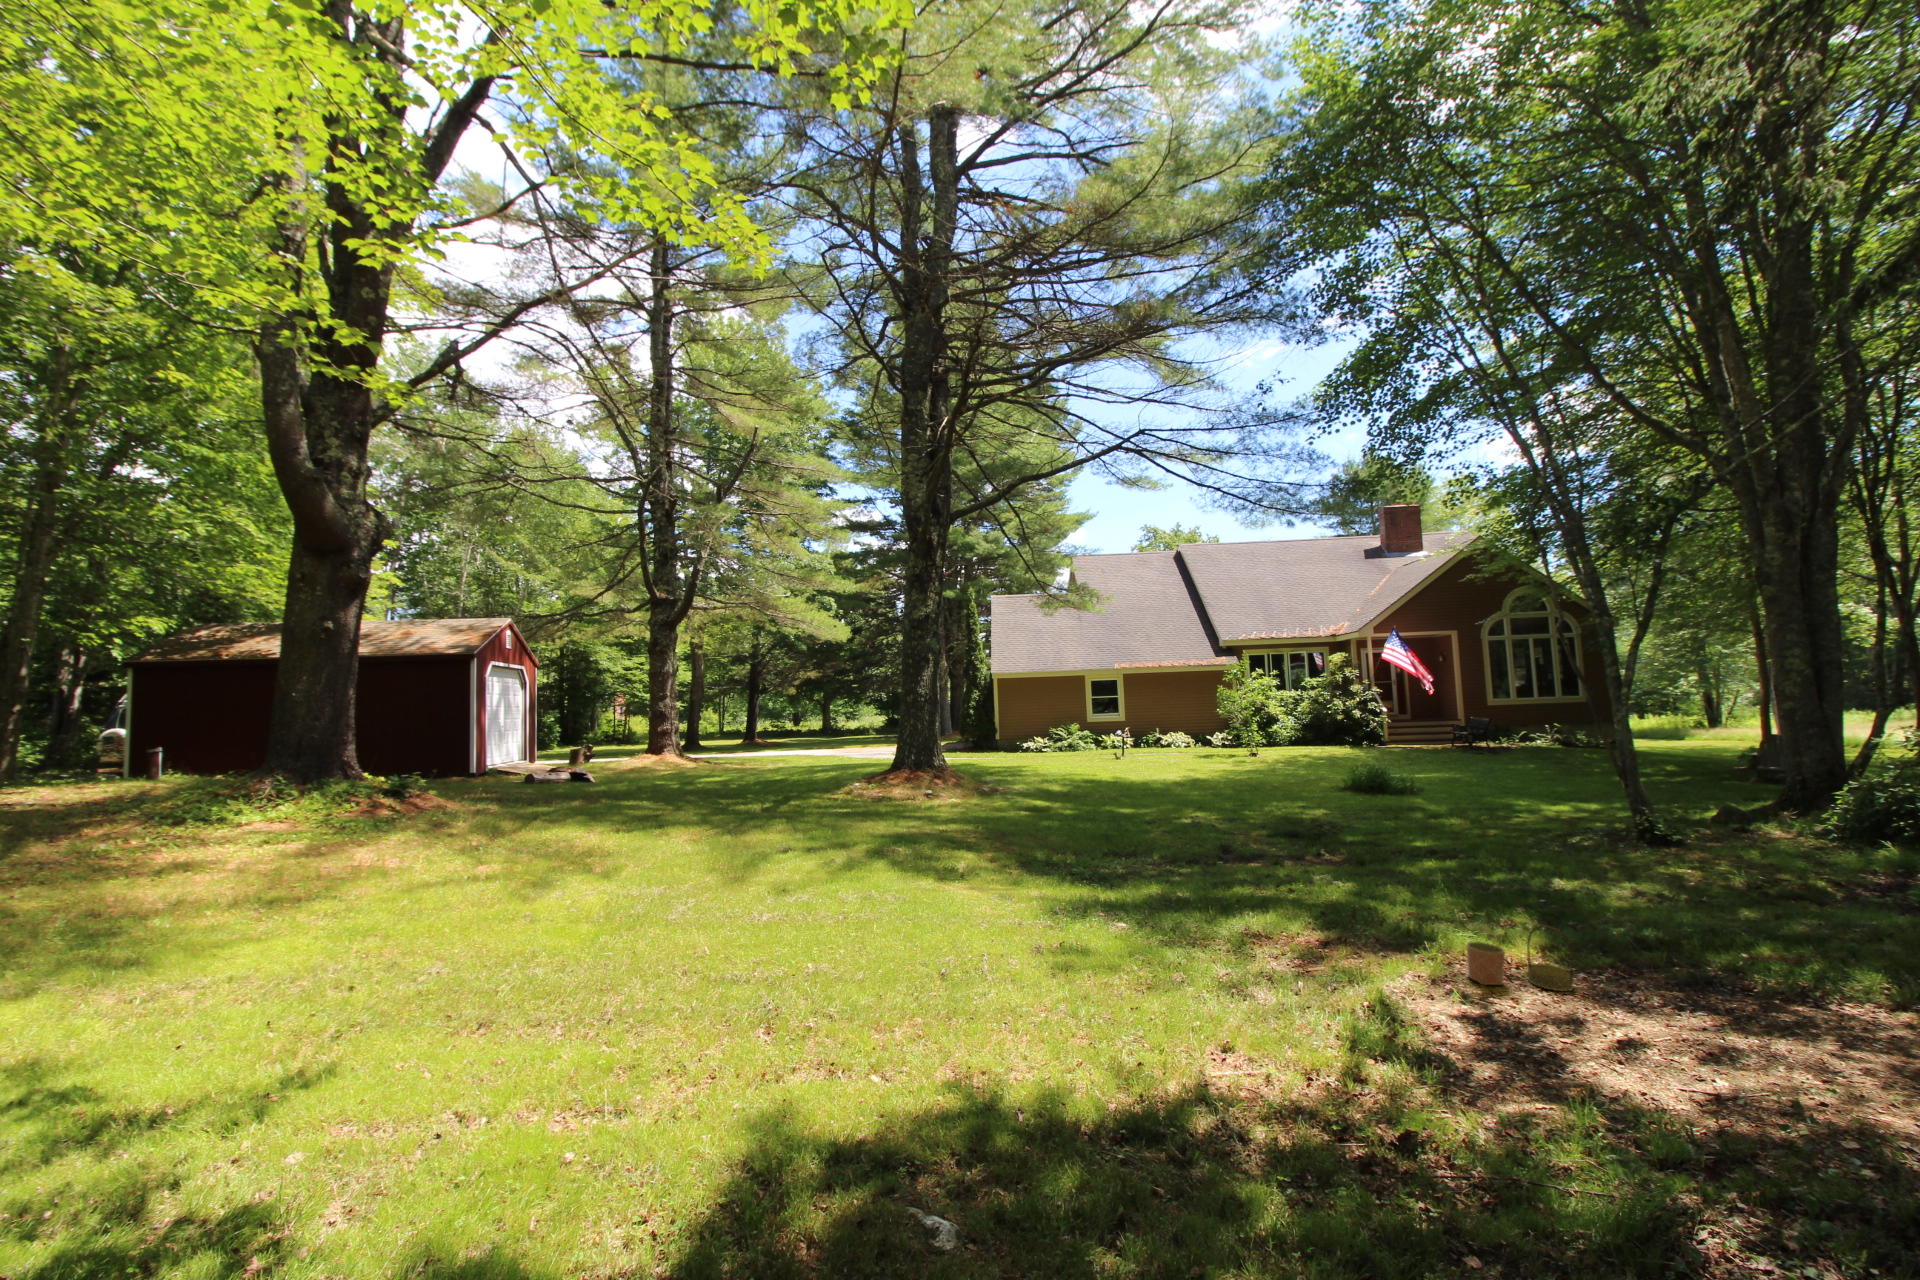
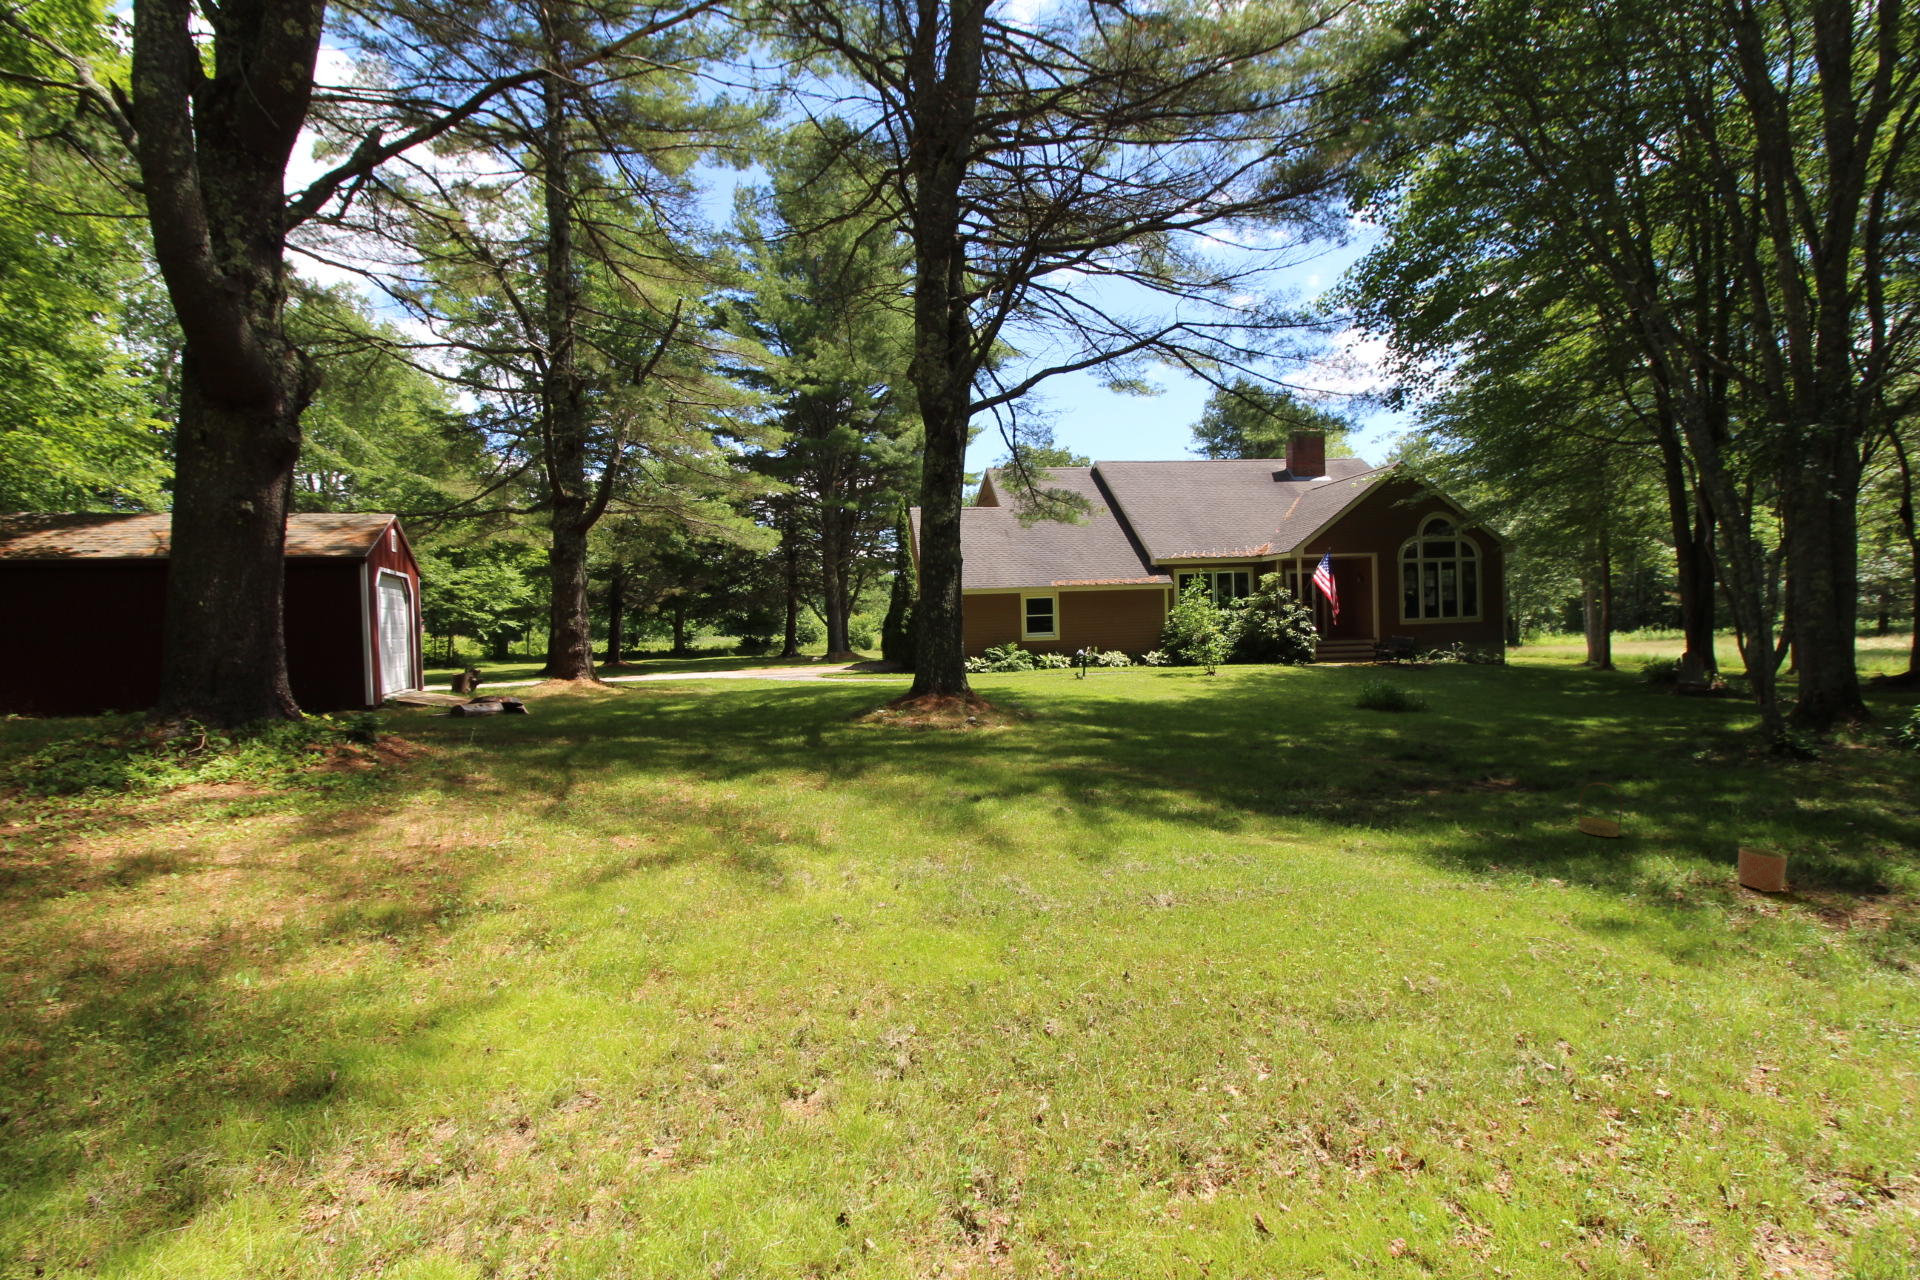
basket: present [1527,926,1573,992] -> present [1579,783,1623,837]

